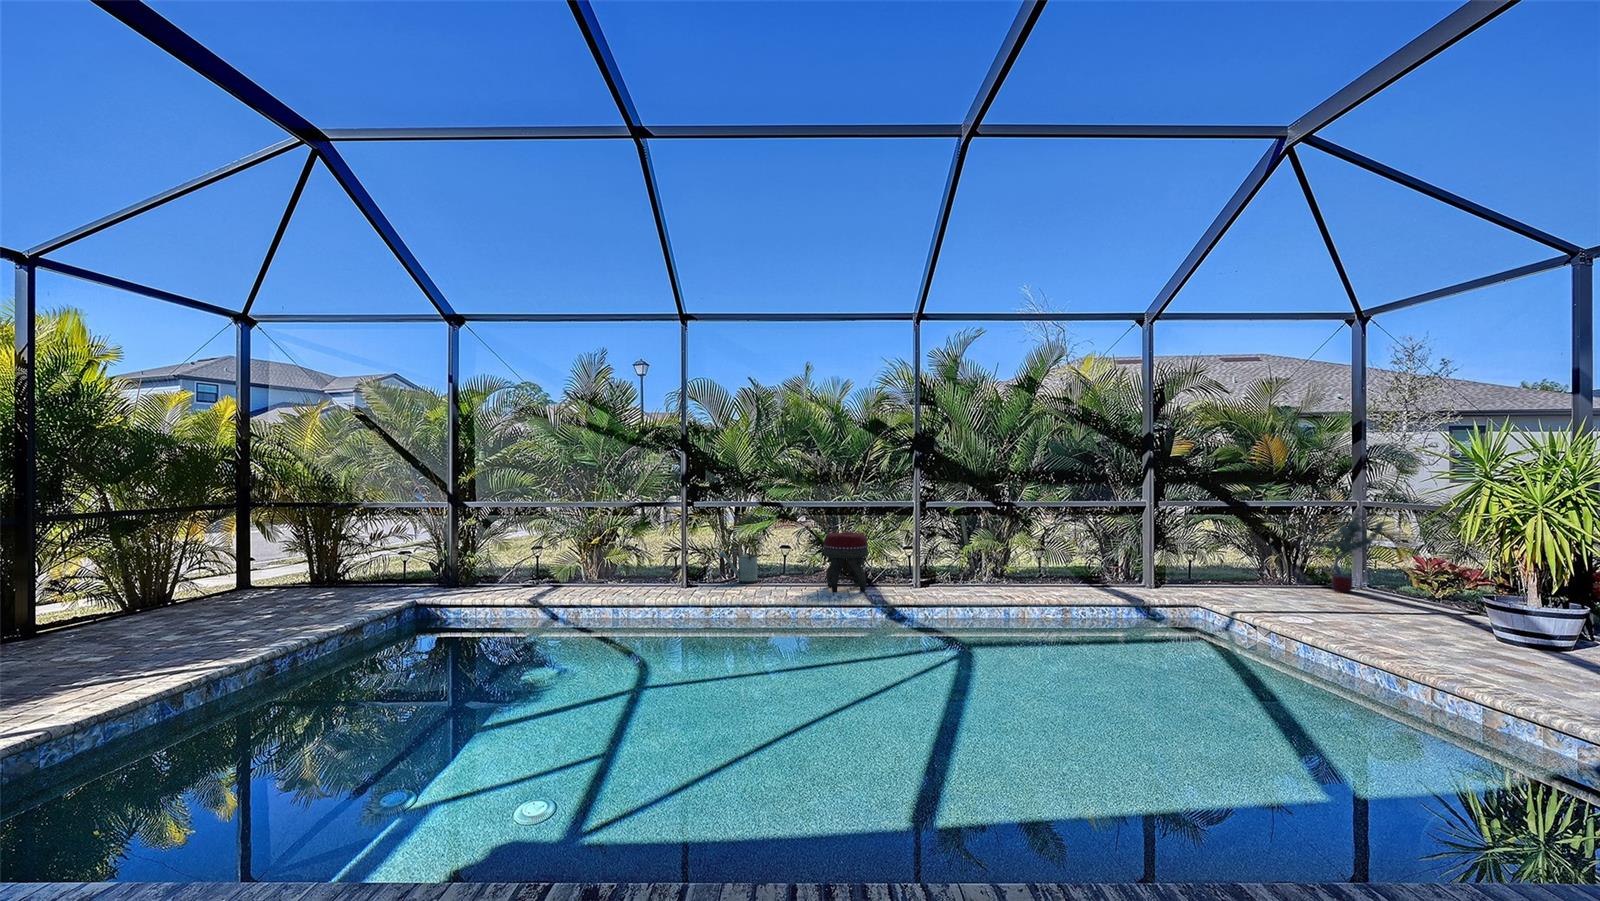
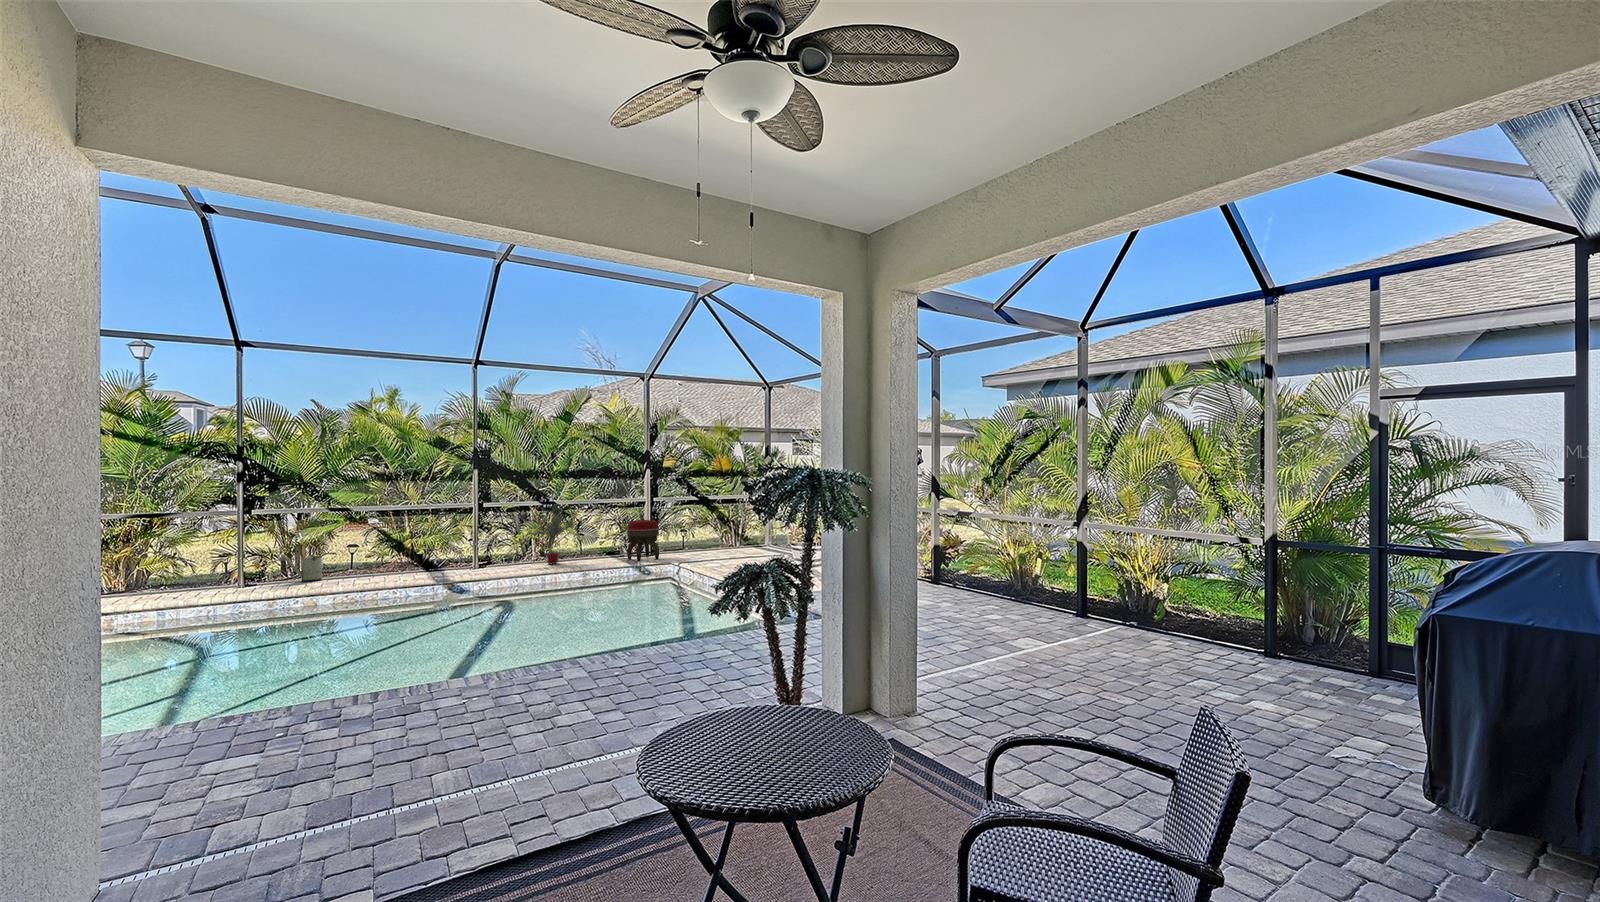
potted tree: present [1304,509,1384,593] -> present [528,508,577,565]
footstool: present [823,532,868,592] -> present [627,520,659,562]

